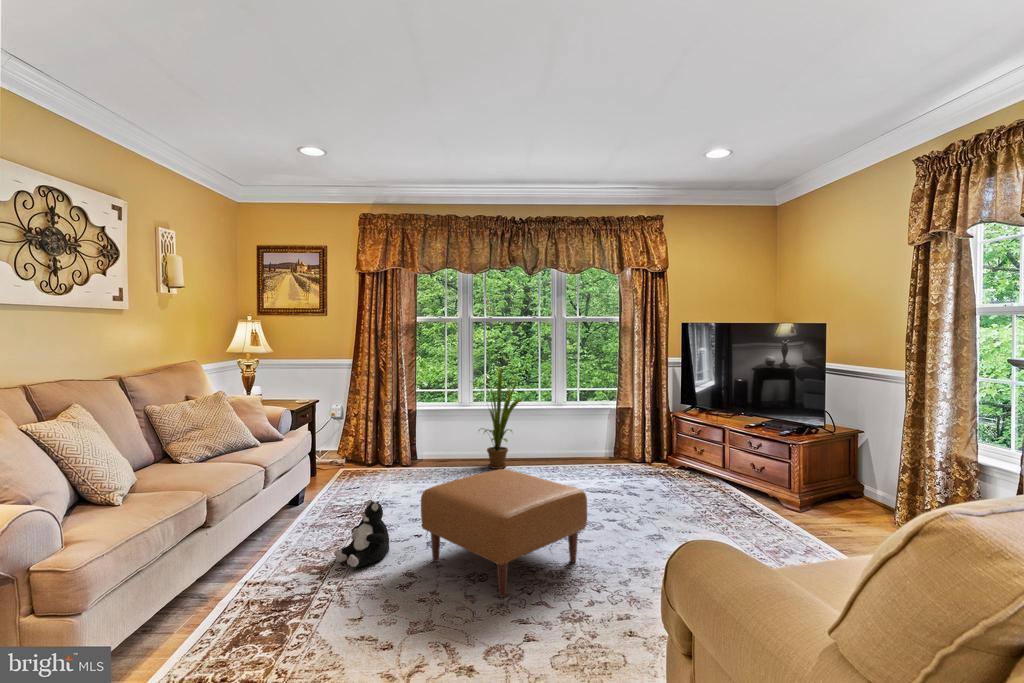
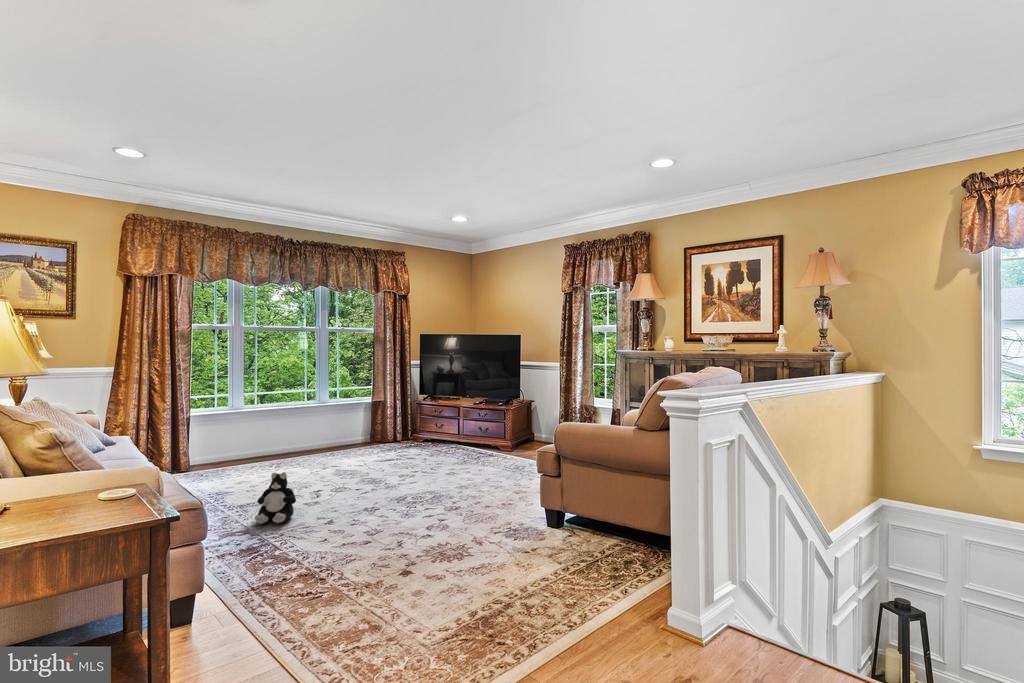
house plant: present [479,367,522,469] -> none [253,370,309,461]
ottoman: present [421,469,587,597] -> none [323,440,433,511]

